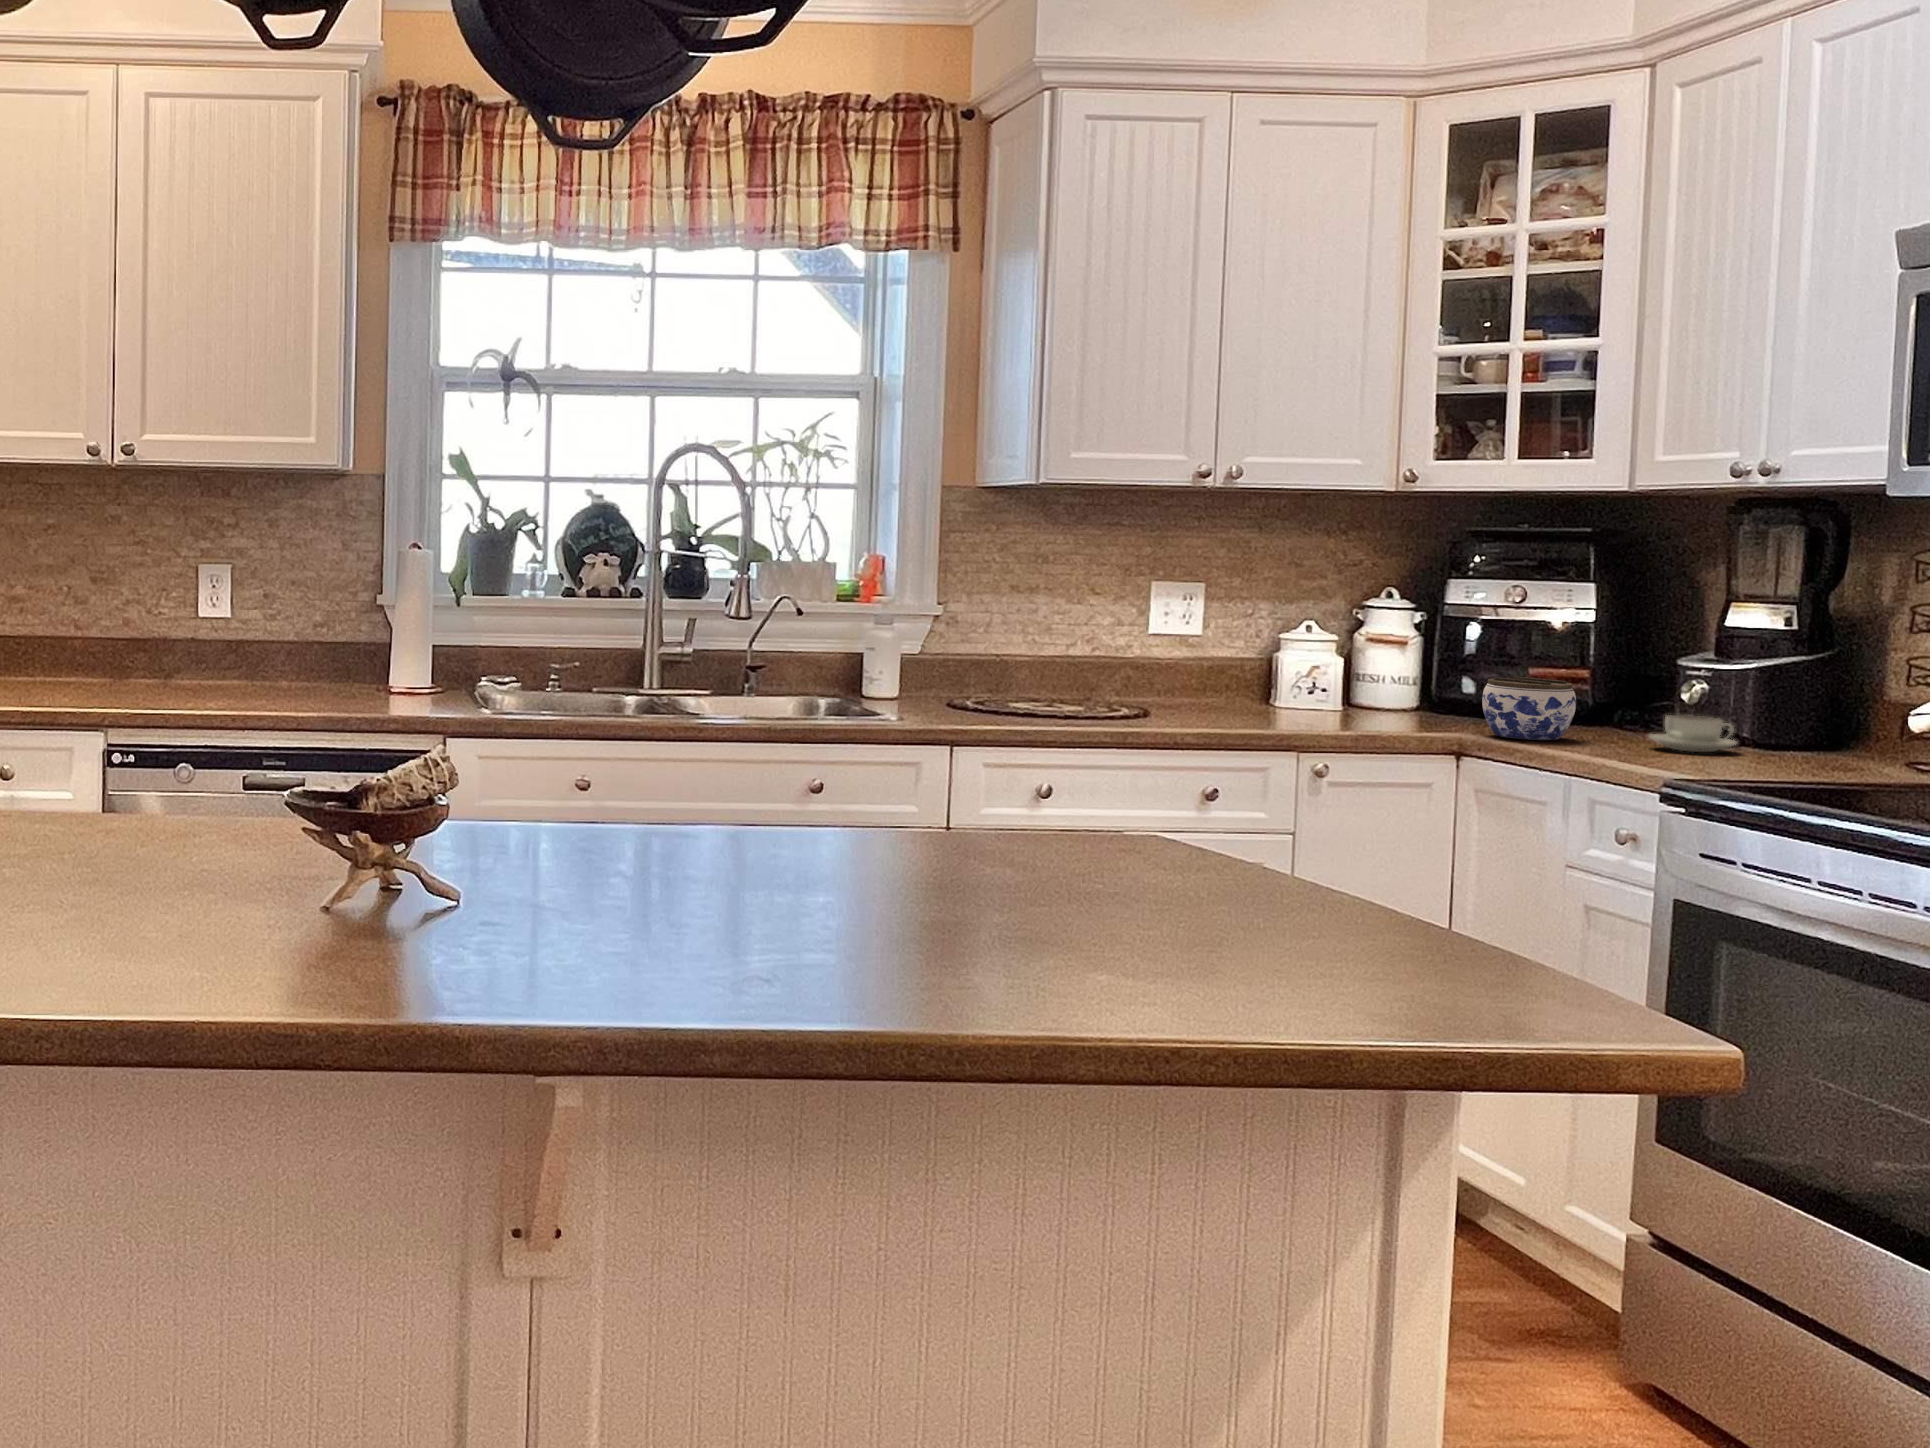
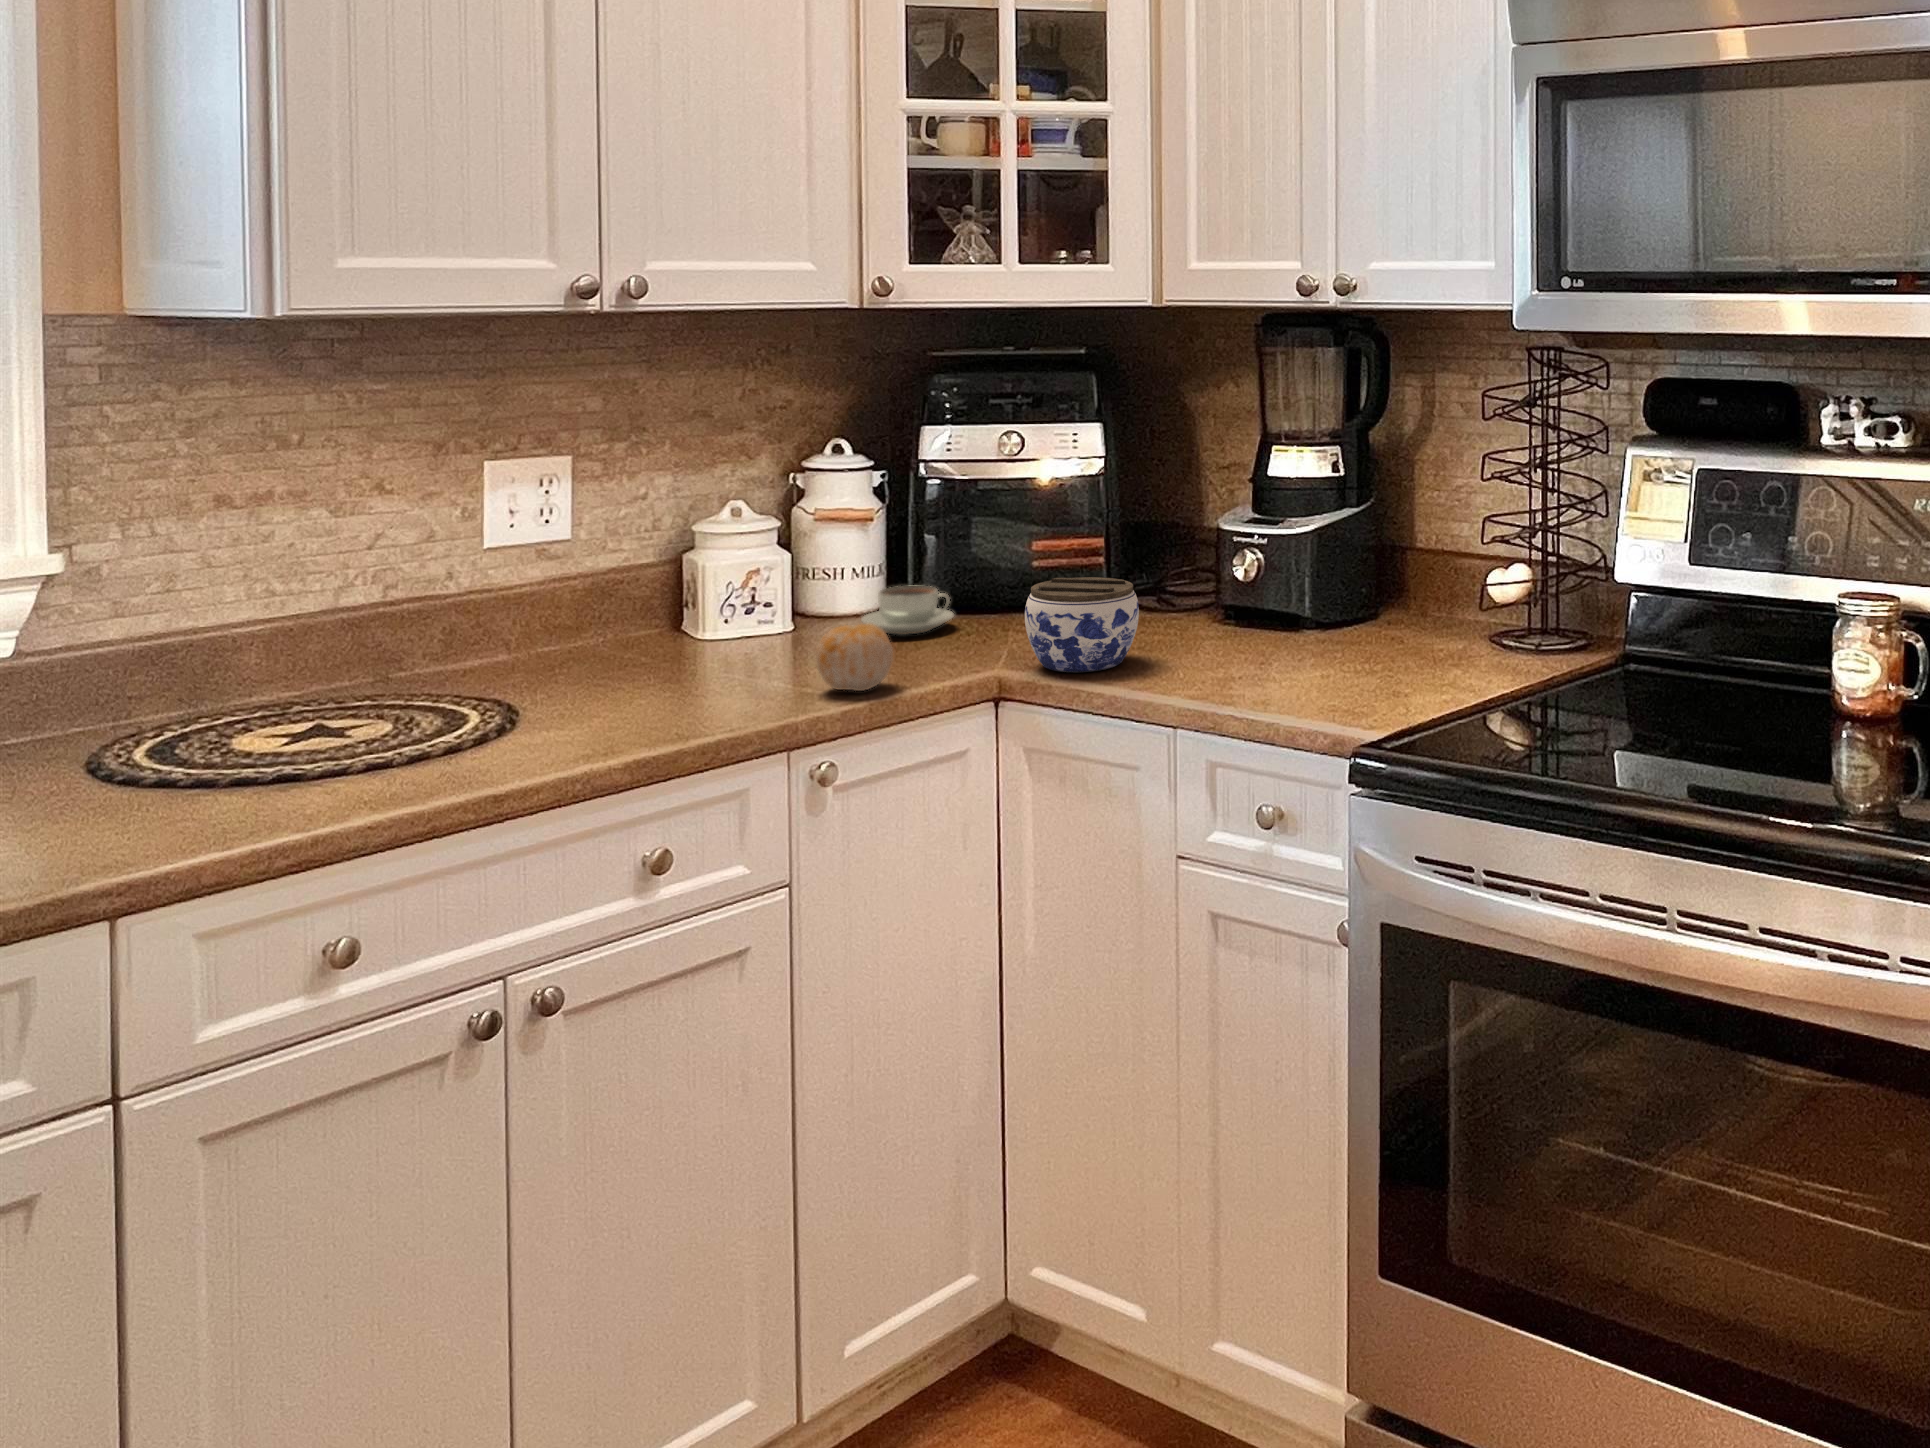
fruit: none [1327,687,1380,728] -> present [816,624,893,691]
coffee cup: present [1649,715,1737,752] -> present [862,585,954,635]

